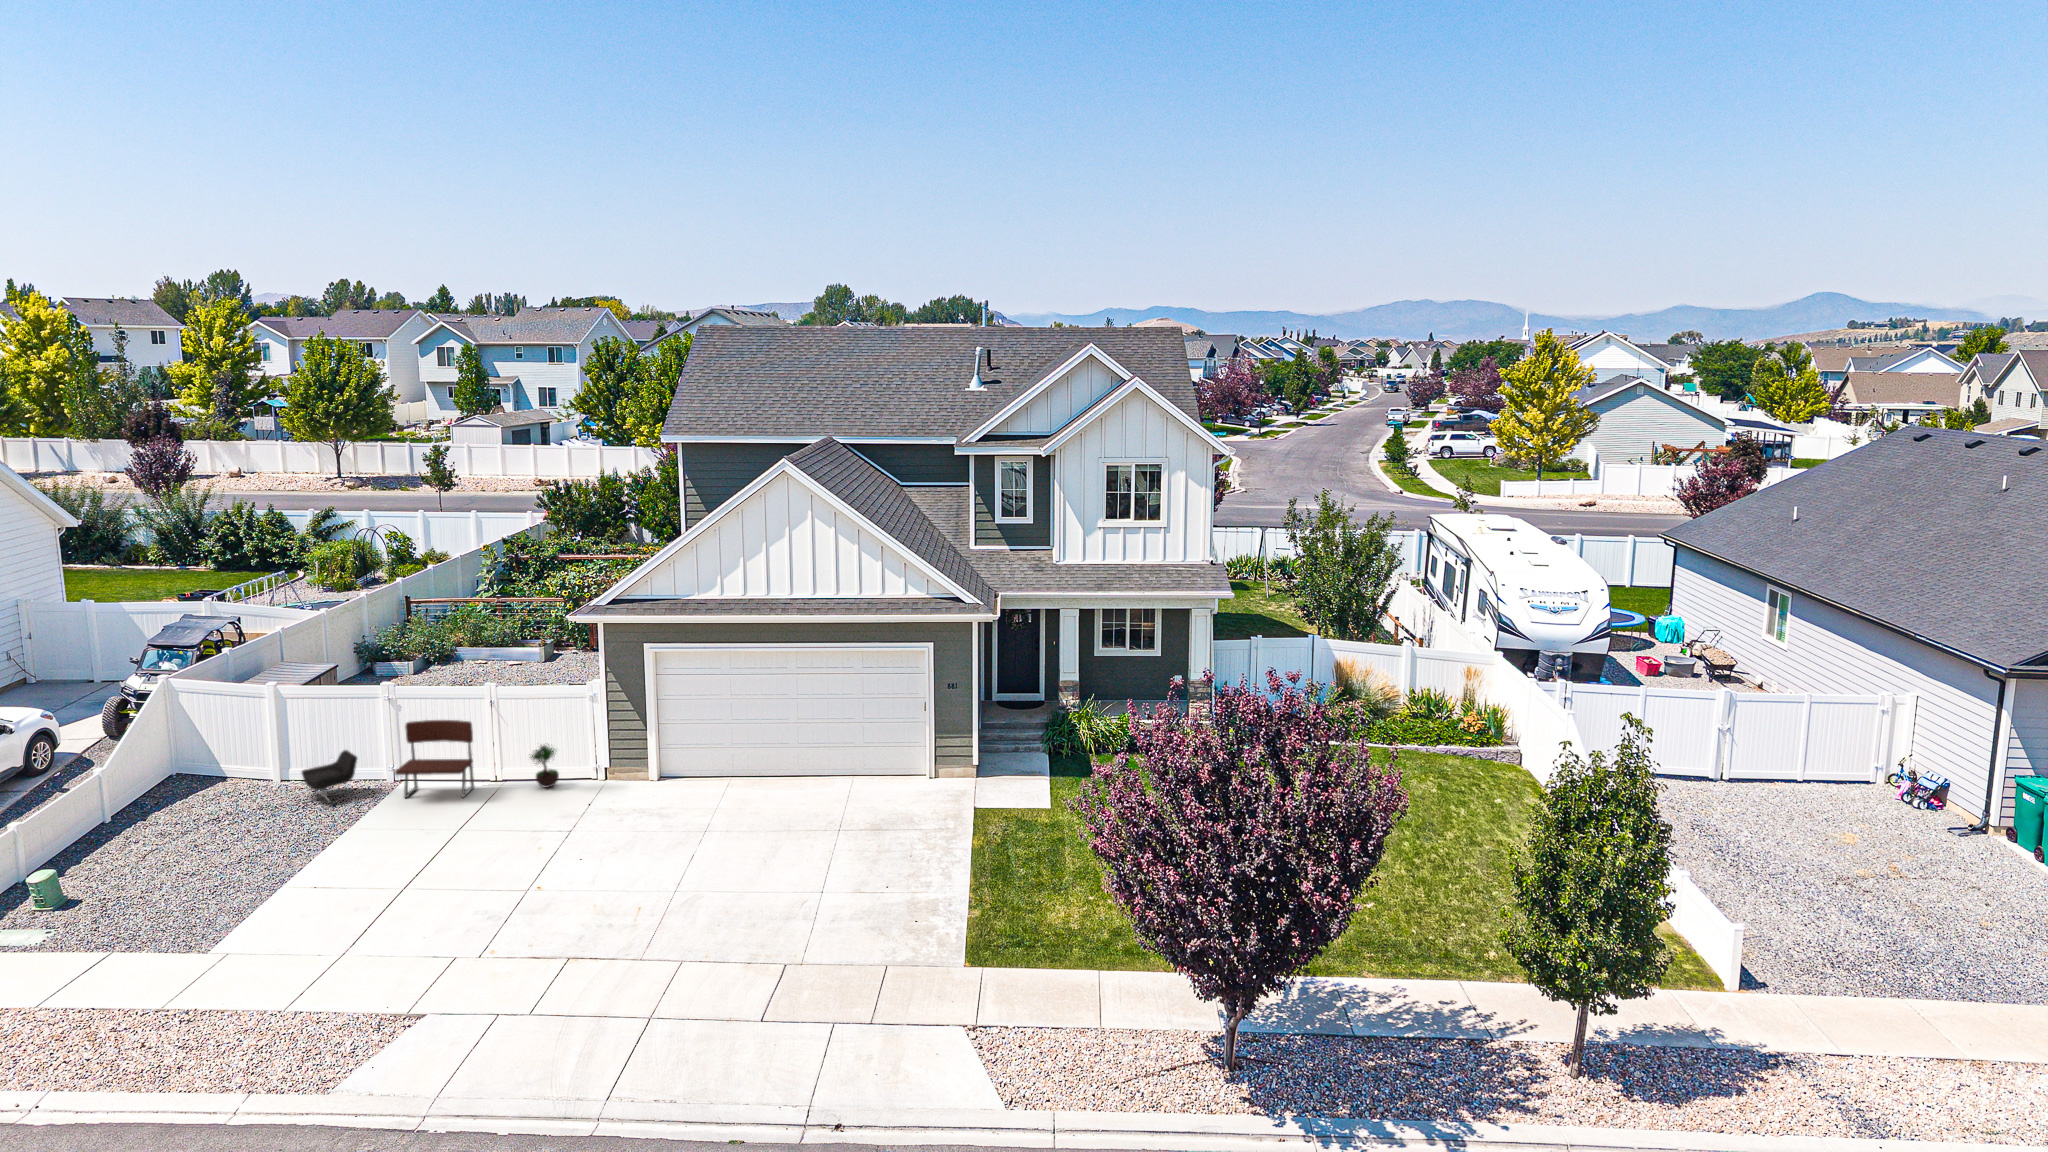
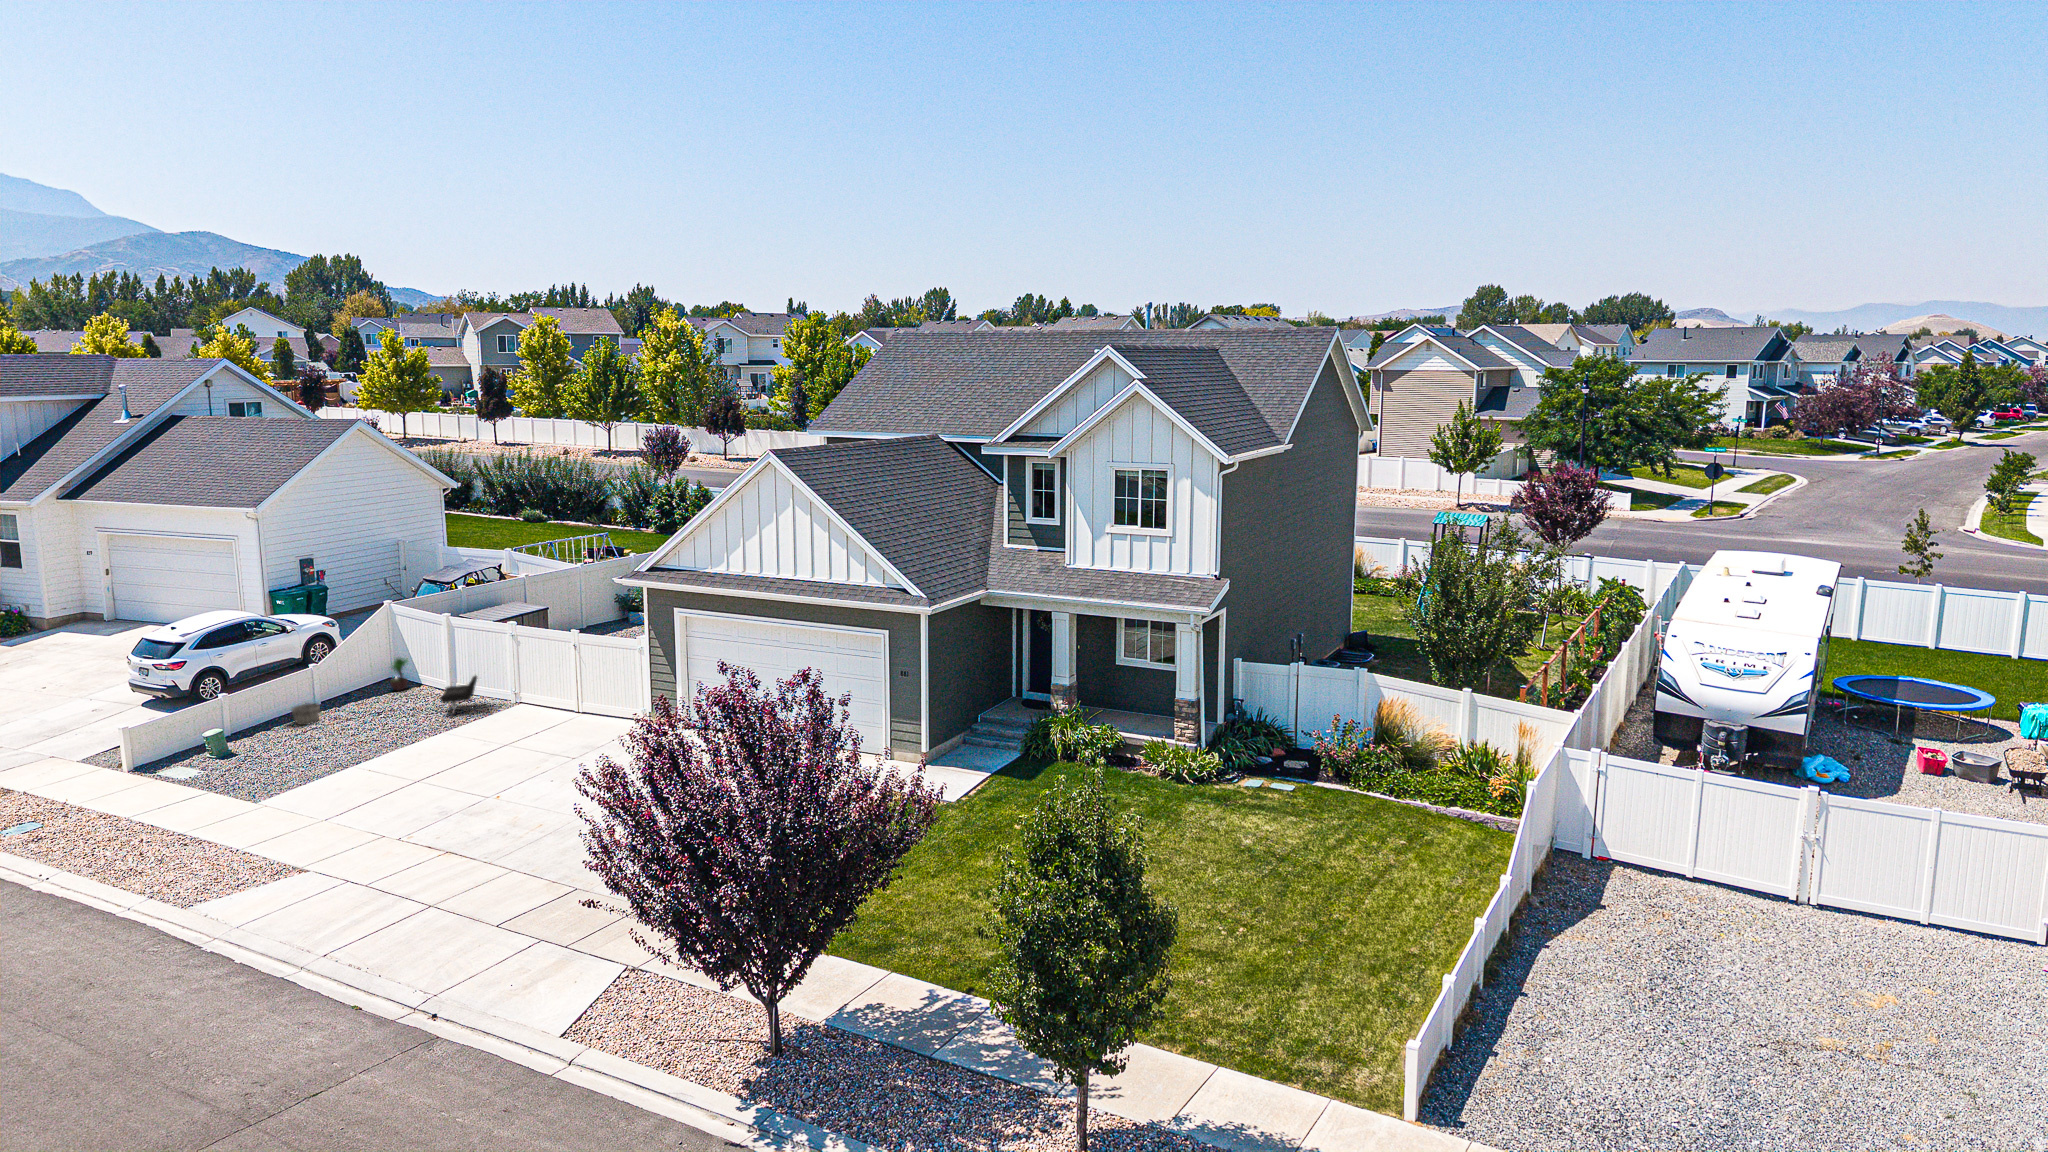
bench: present [395,720,474,798] -> none [484,658,545,724]
potted tree: present [531,745,559,788] -> present [390,658,408,690]
wooden bucket: none [84,816,128,850] -> present [291,703,320,725]

